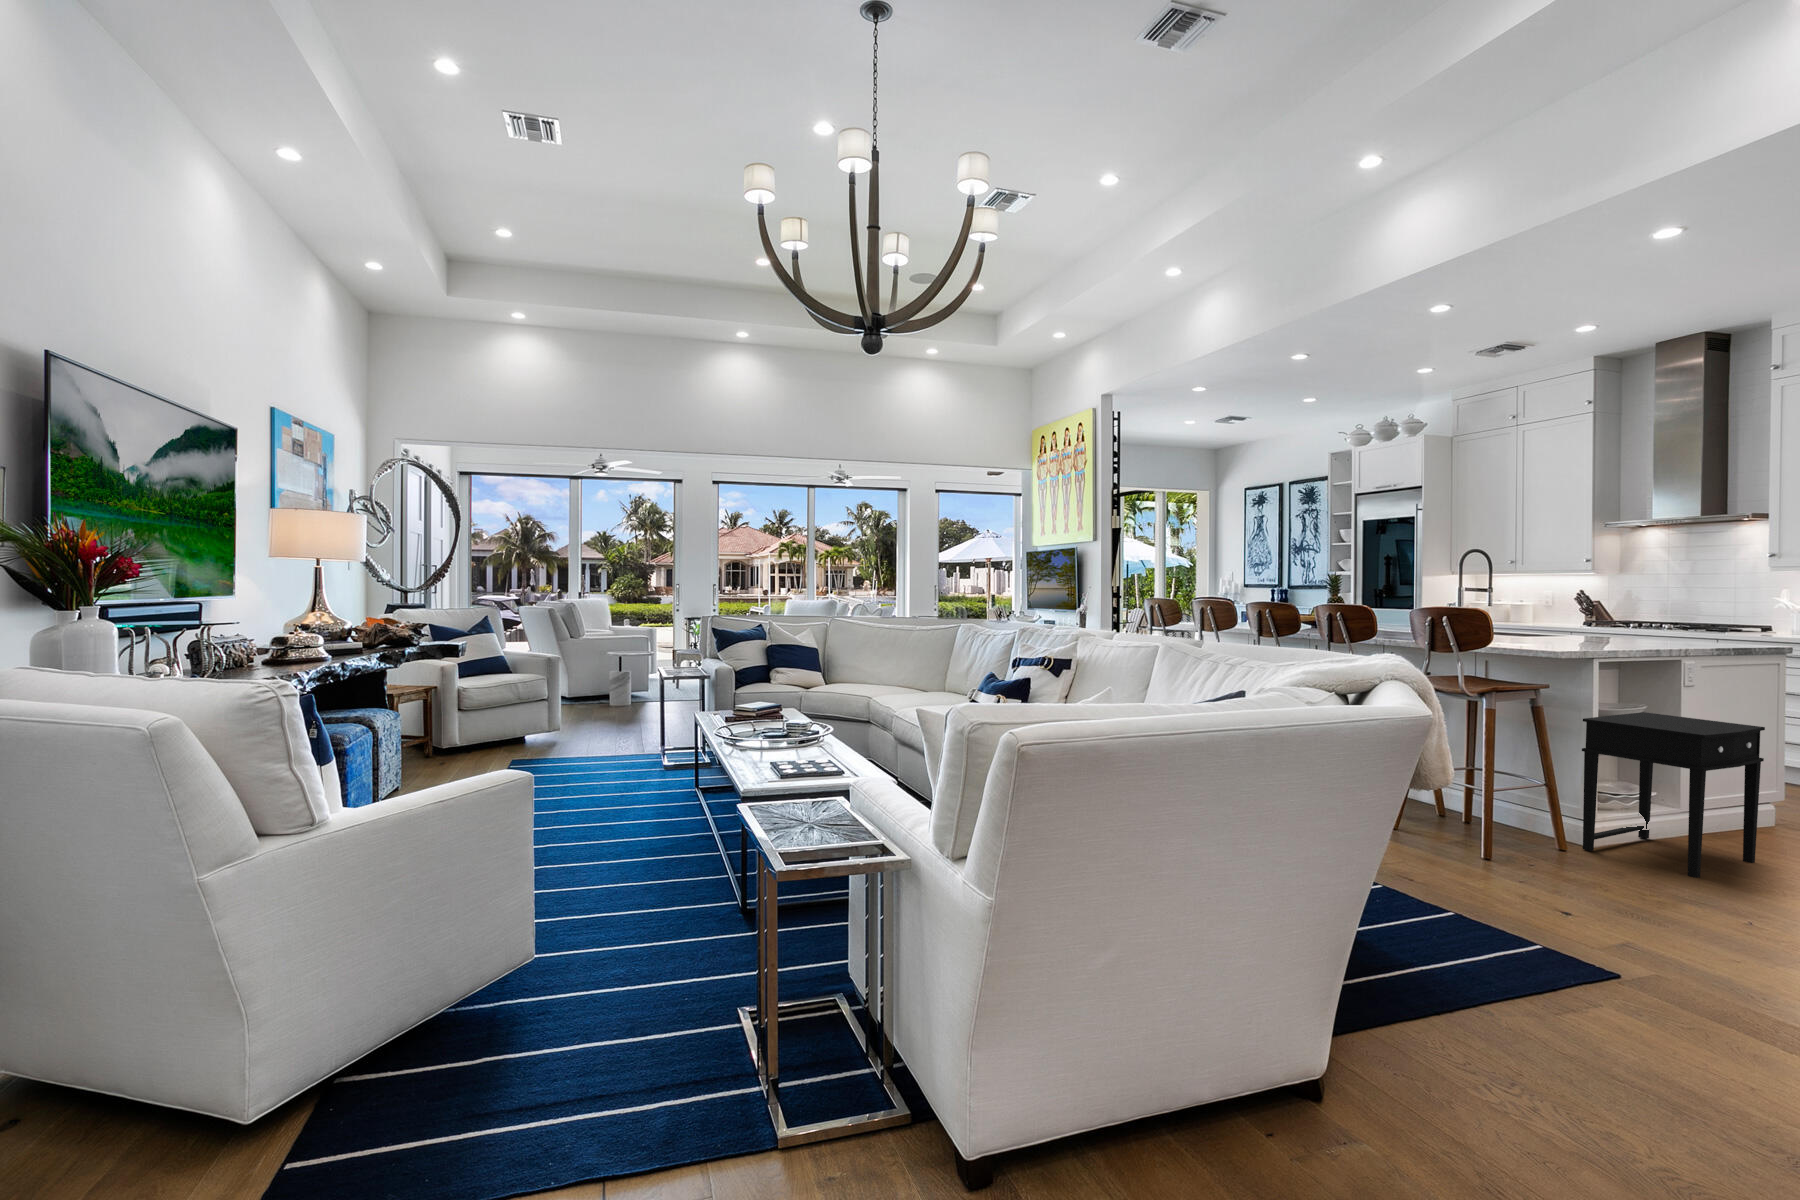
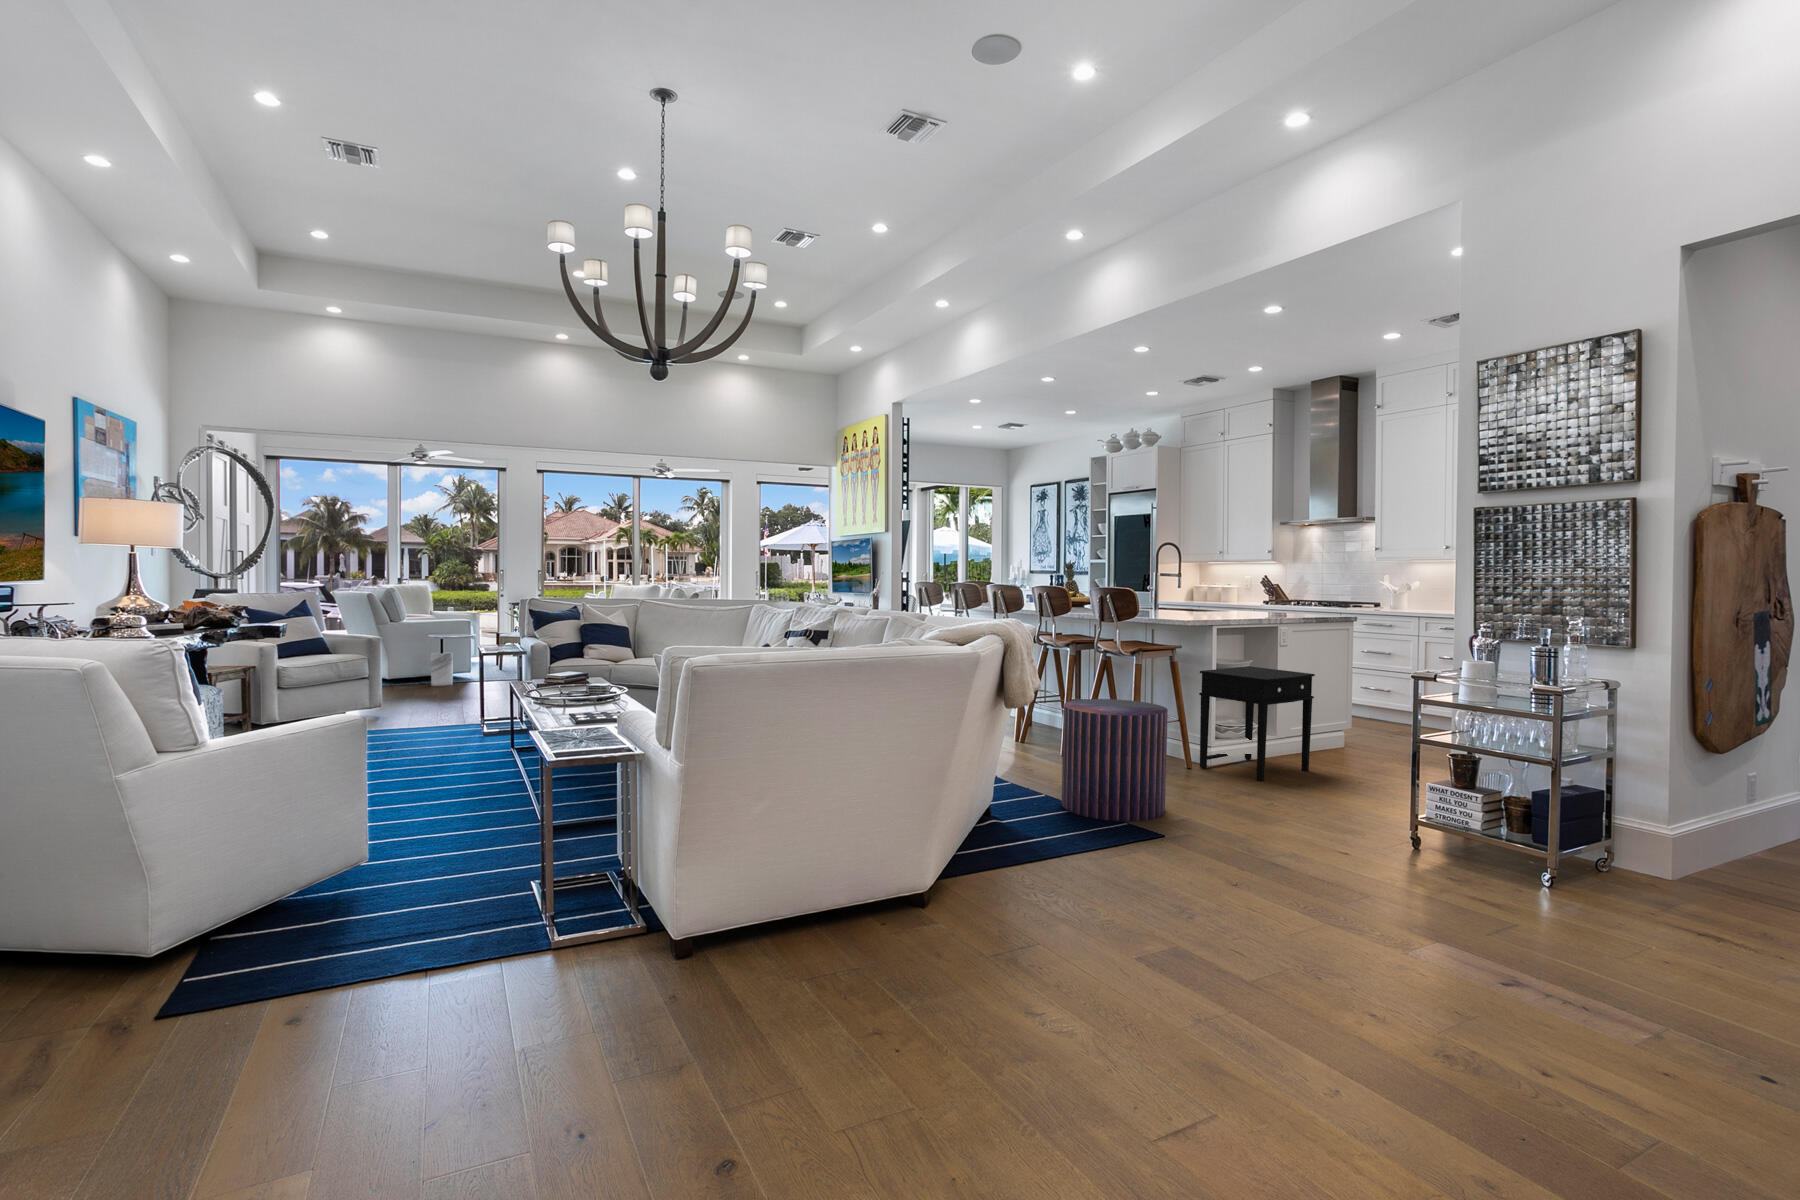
pouf: none [1421,759,1596,942] -> present [1062,699,1168,821]

